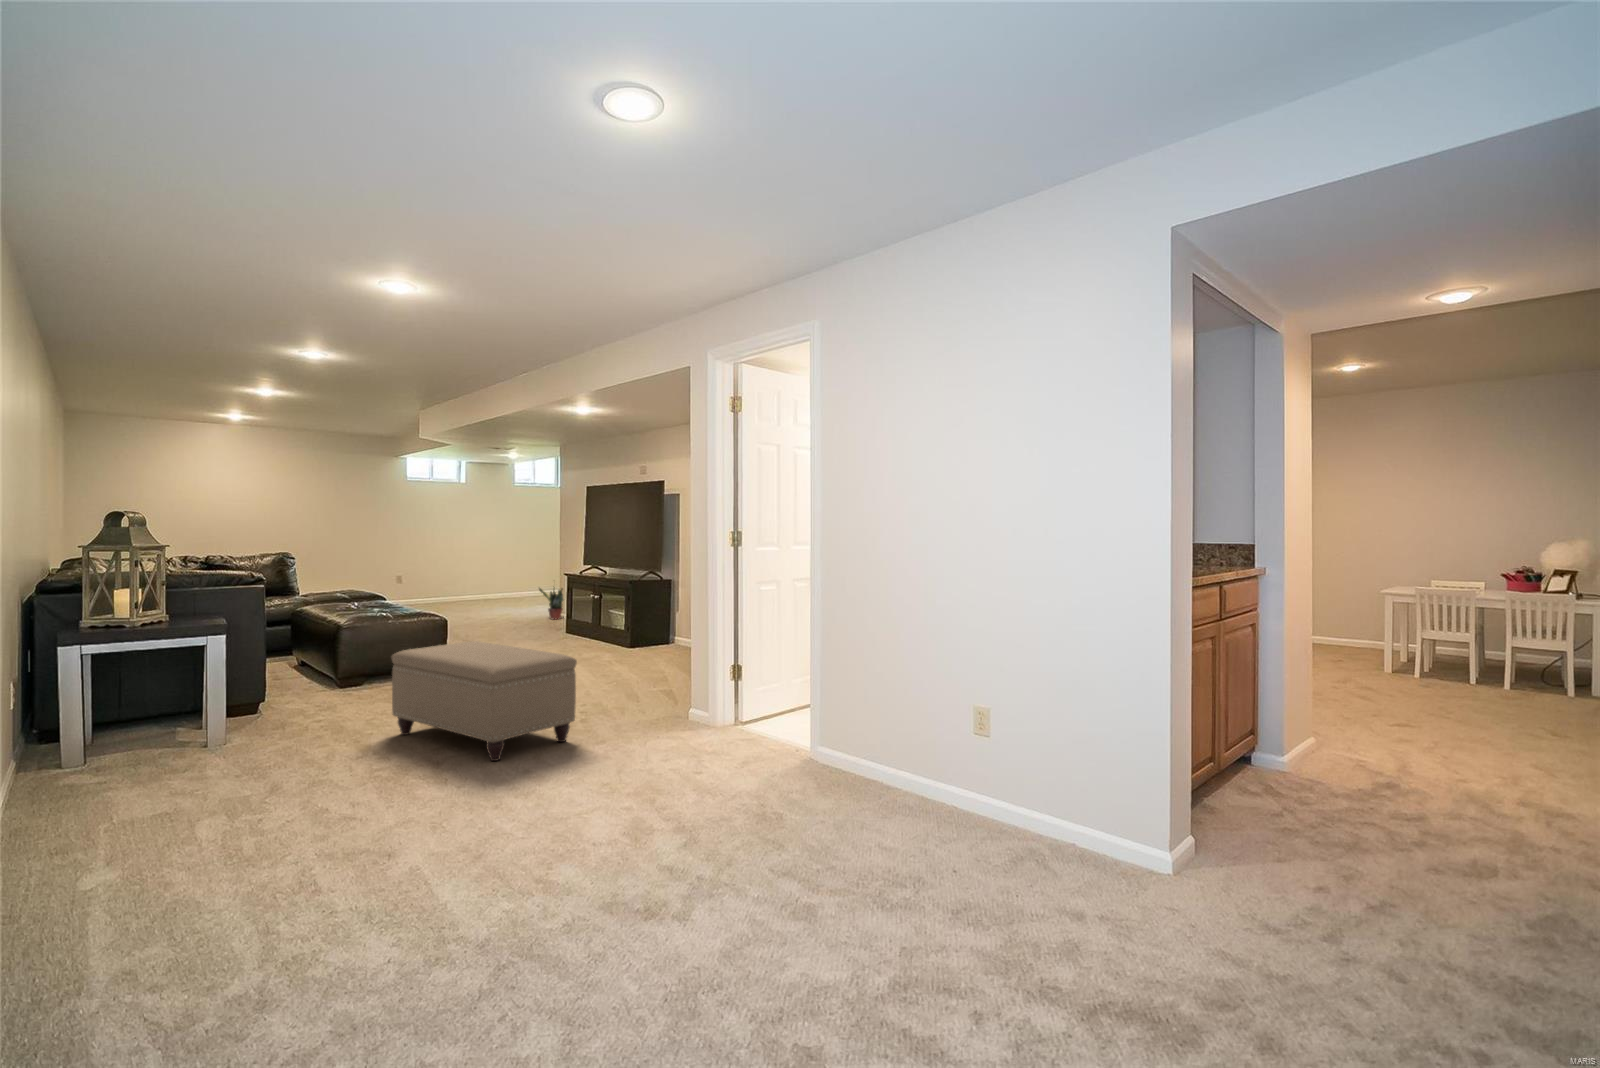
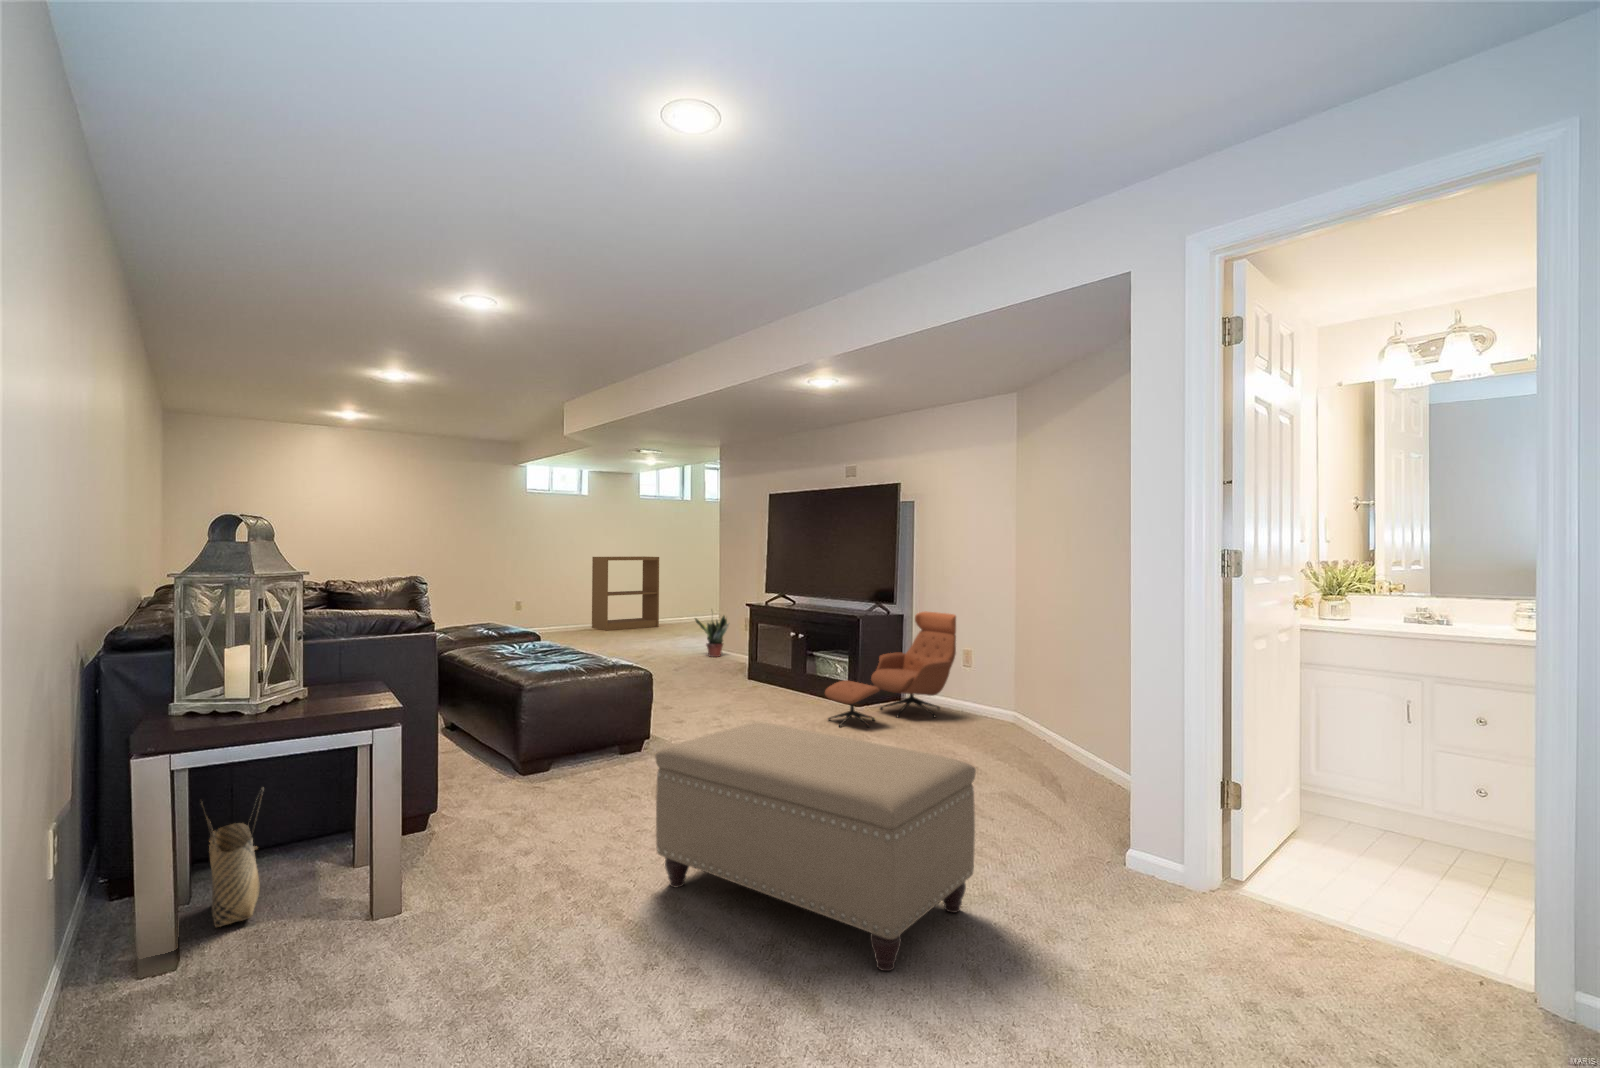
bookshelf: none [468,536,529,600] -> present [592,556,659,630]
lounge chair: none [596,579,705,663] -> present [825,612,956,727]
woven basket: none [100,673,140,750] -> present [201,787,264,927]

